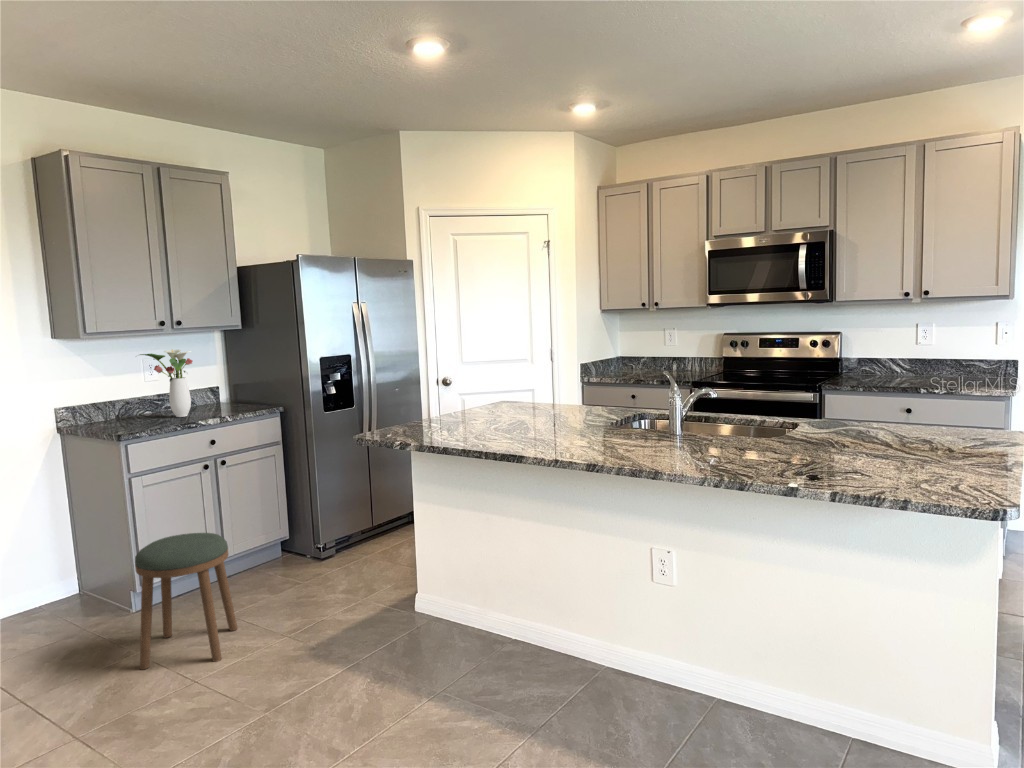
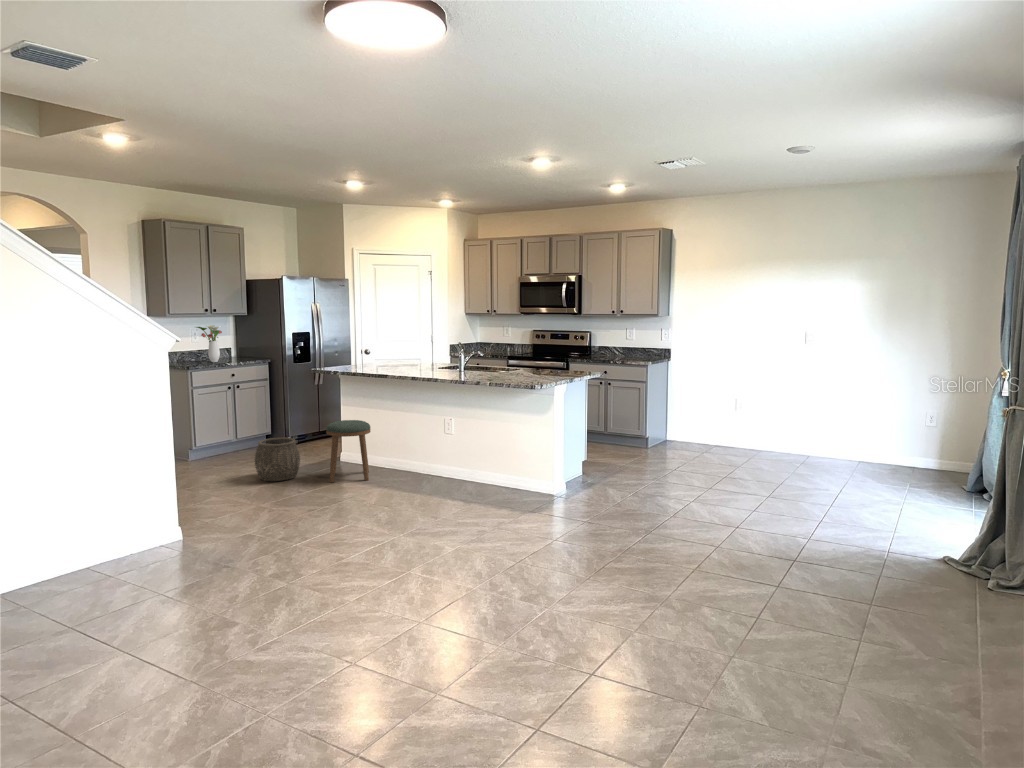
stool: present [135,533,238,669] -> present [326,420,371,482]
woven basket: none [242,589,344,702] -> present [254,438,300,481]

